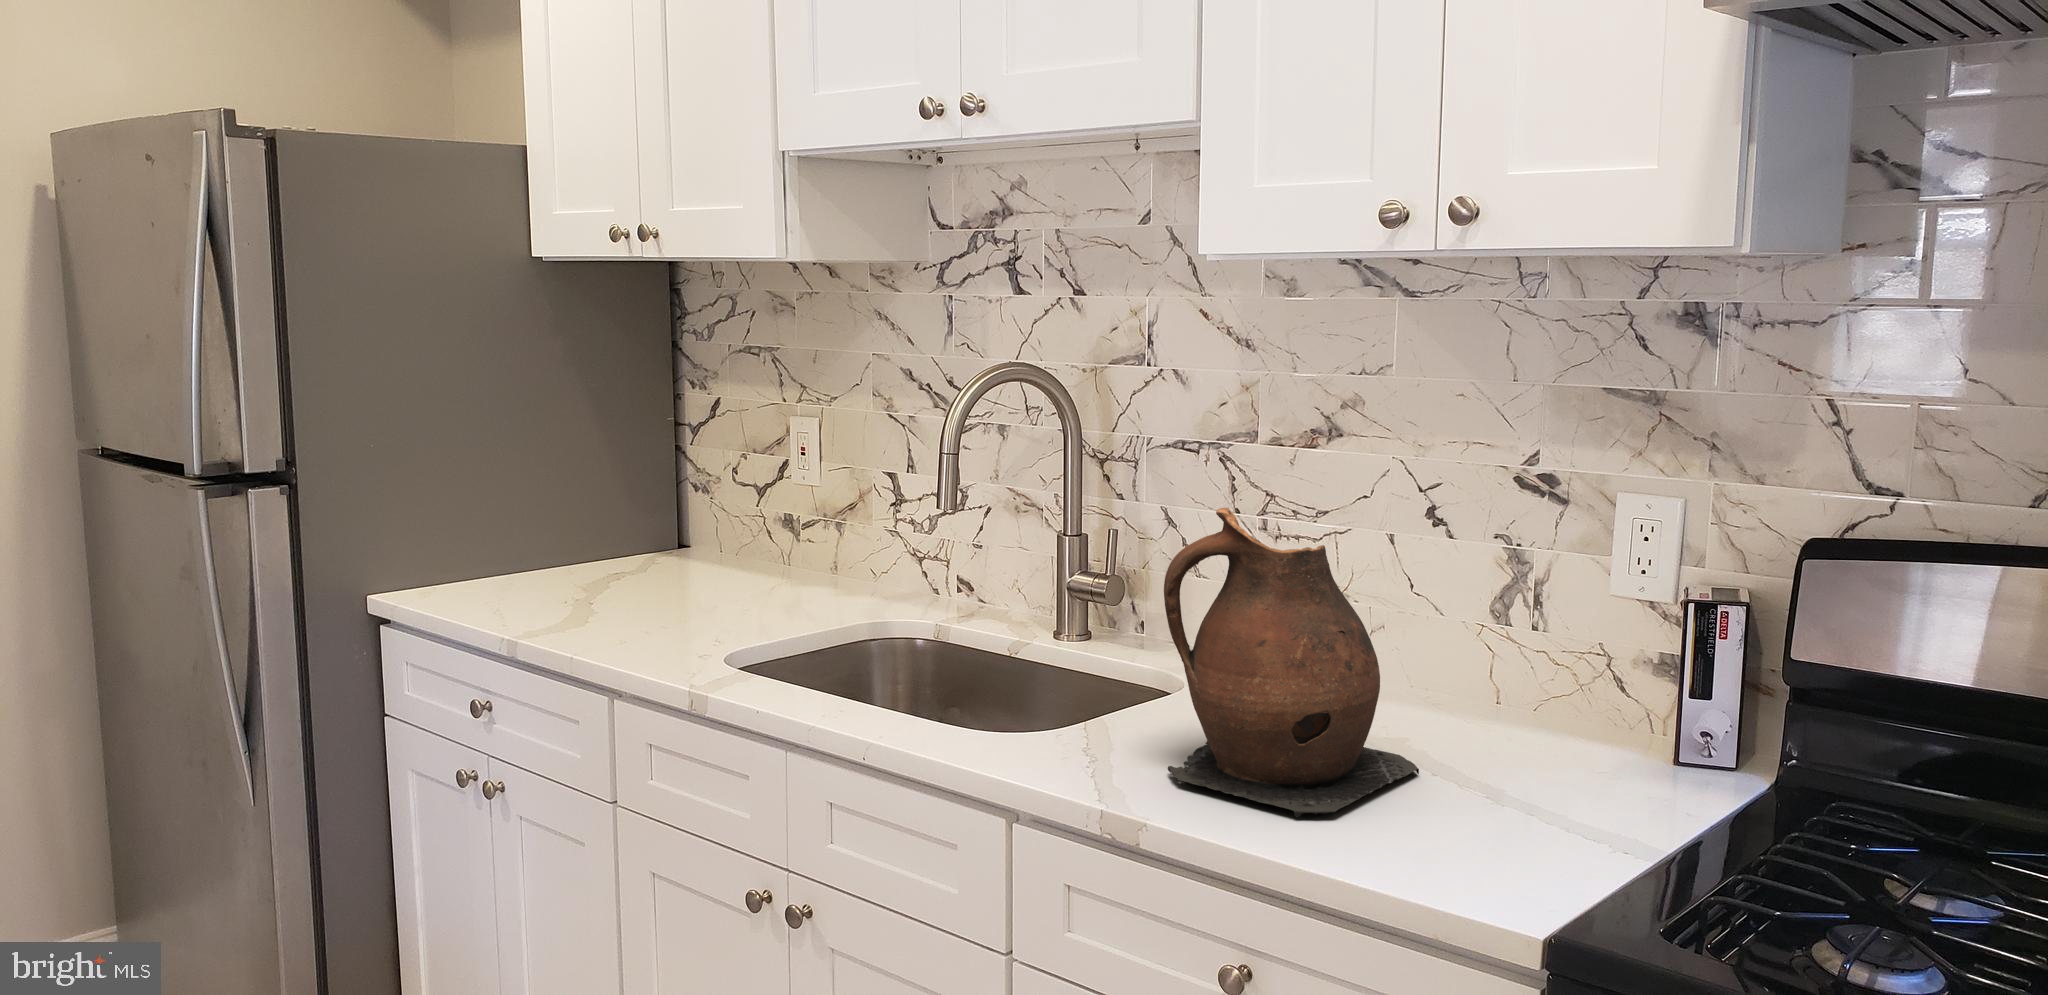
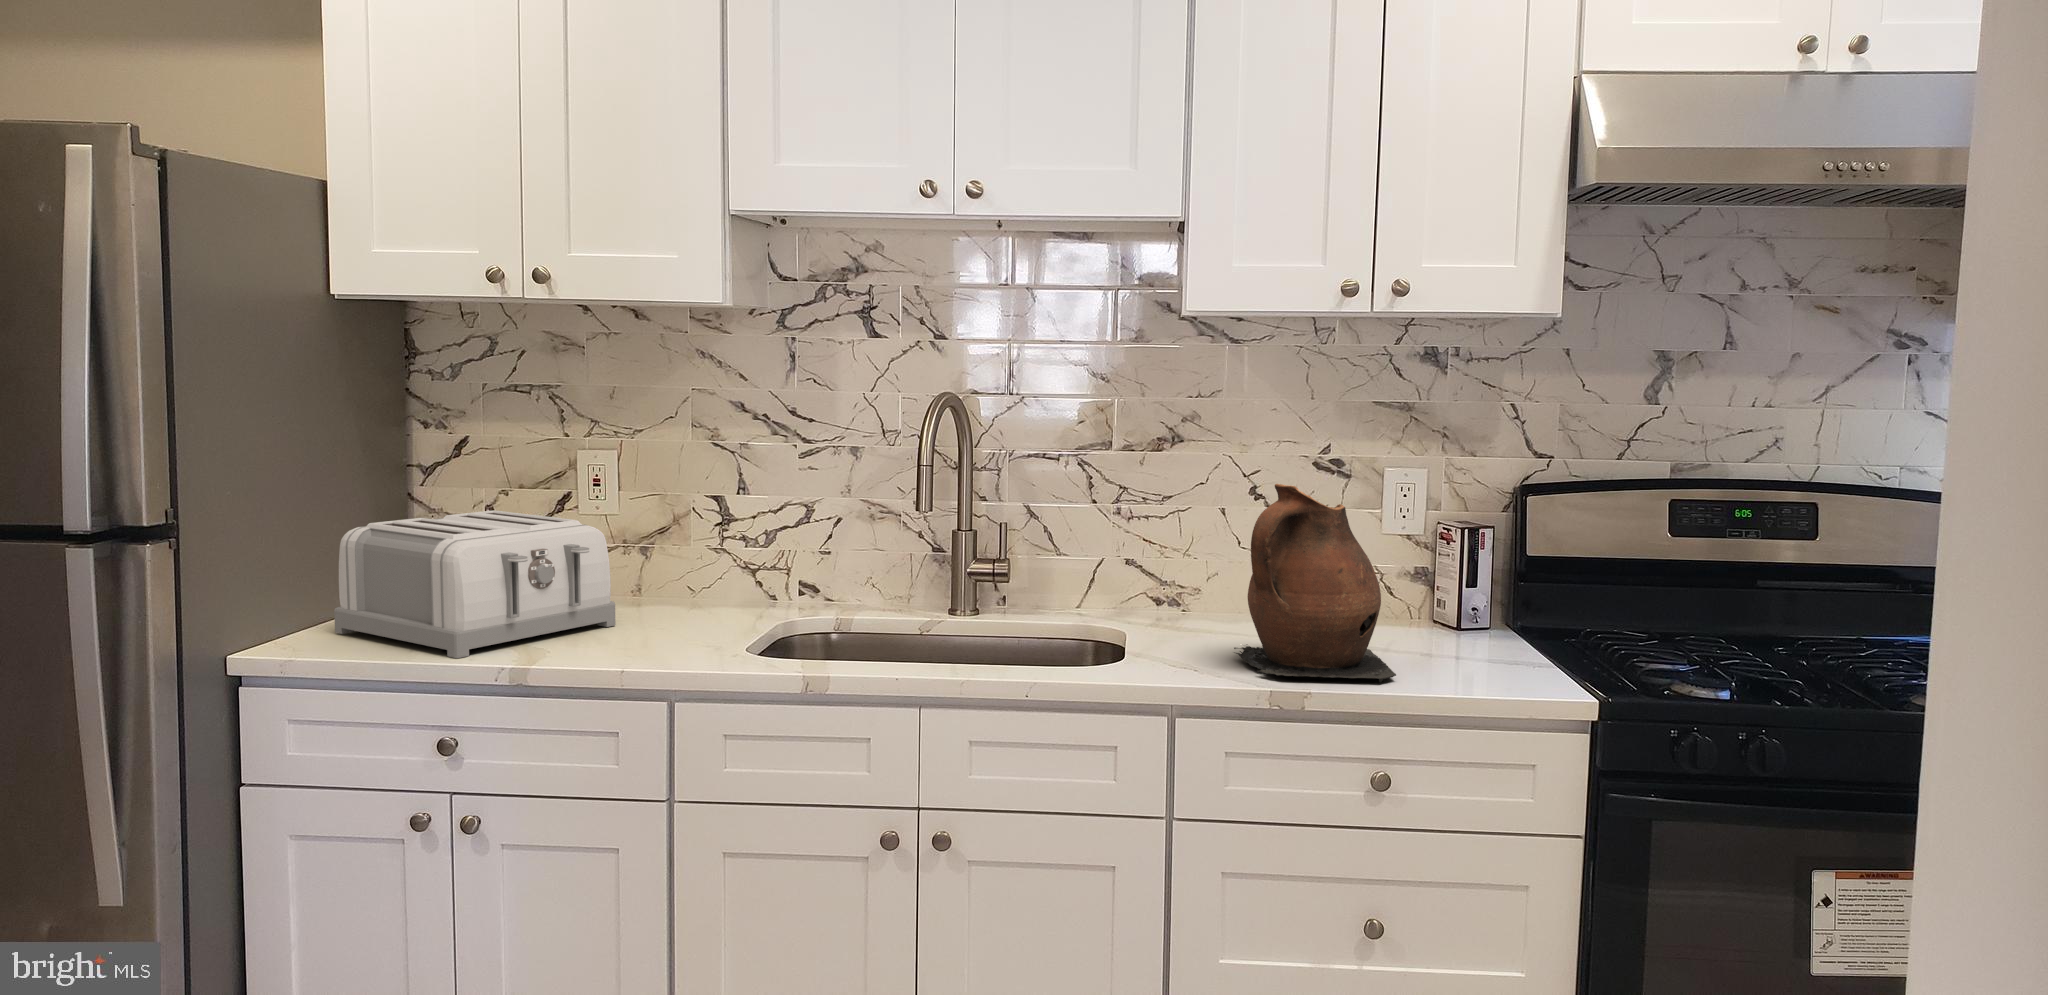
toaster: none [533,473,737,614] -> present [334,510,616,658]

